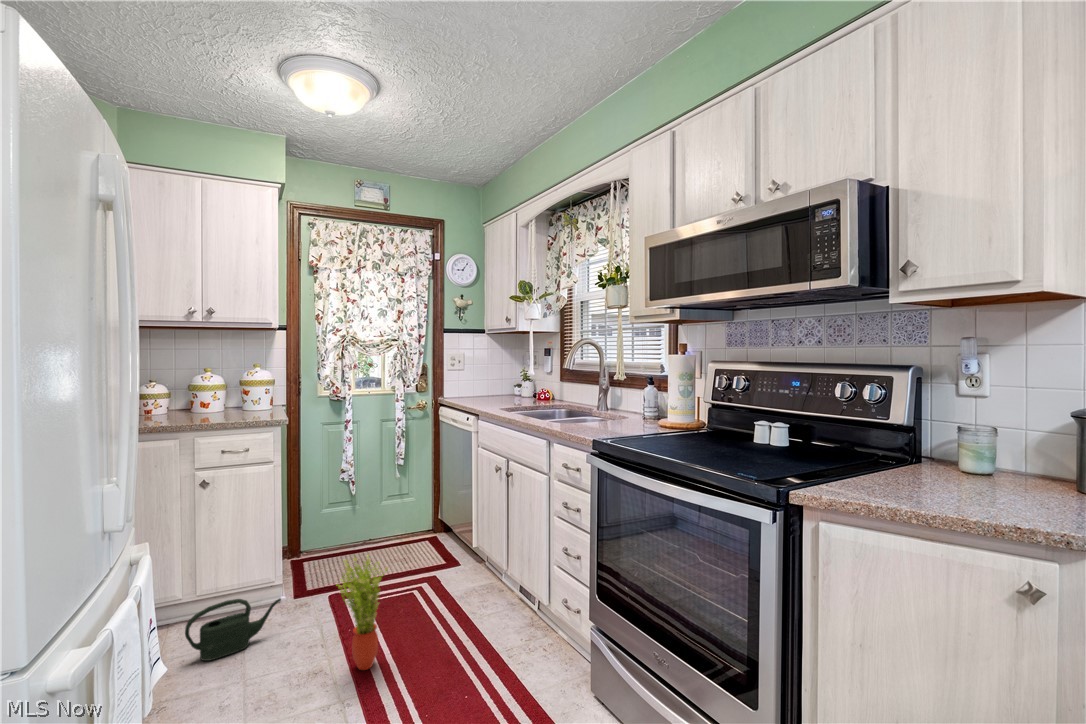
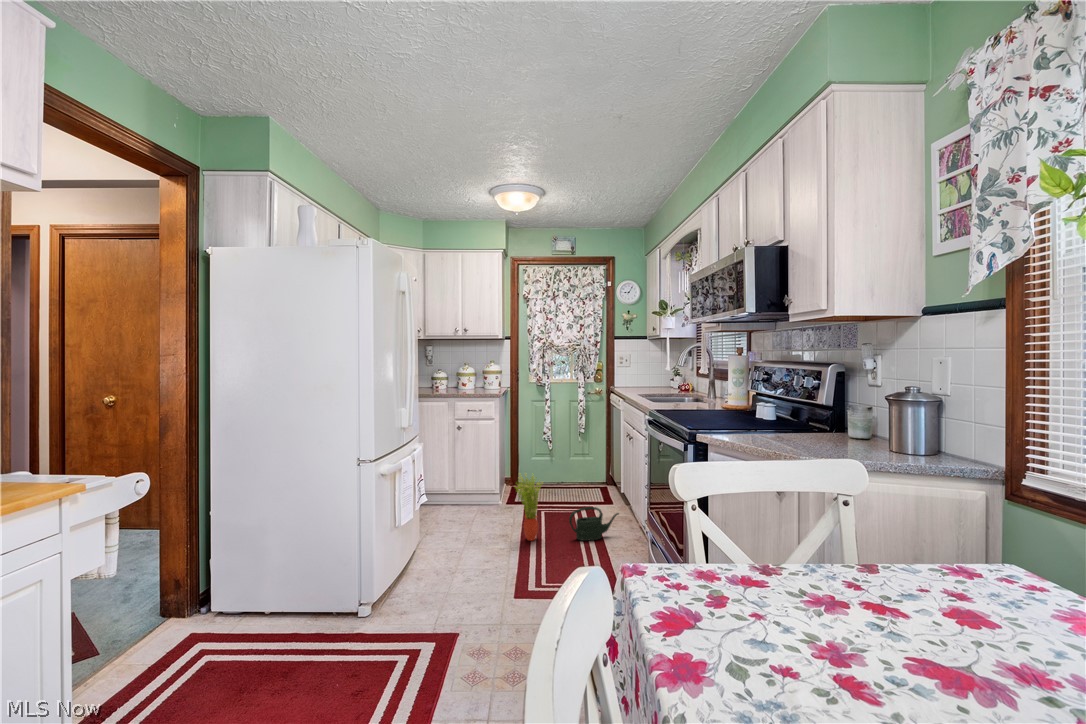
watering can: present [185,599,281,661] -> present [569,507,619,541]

